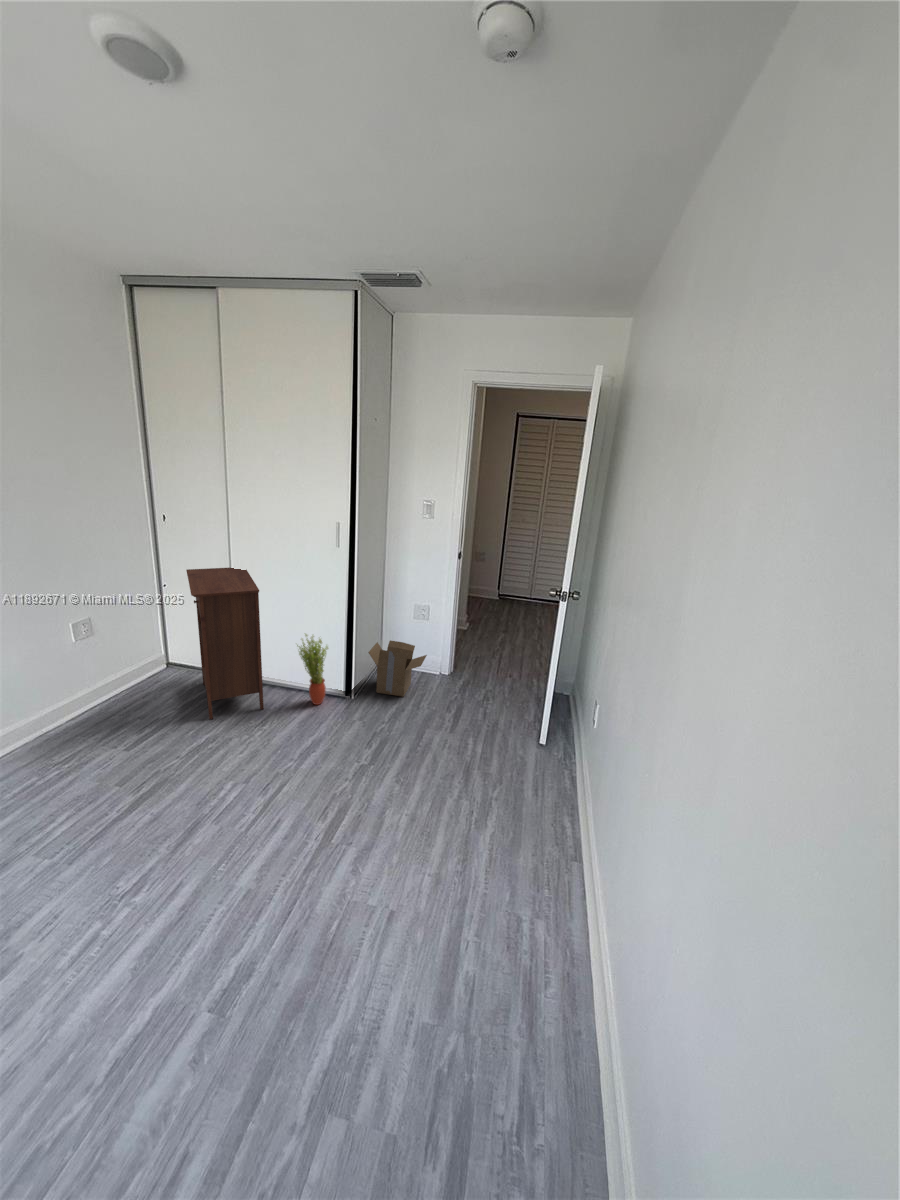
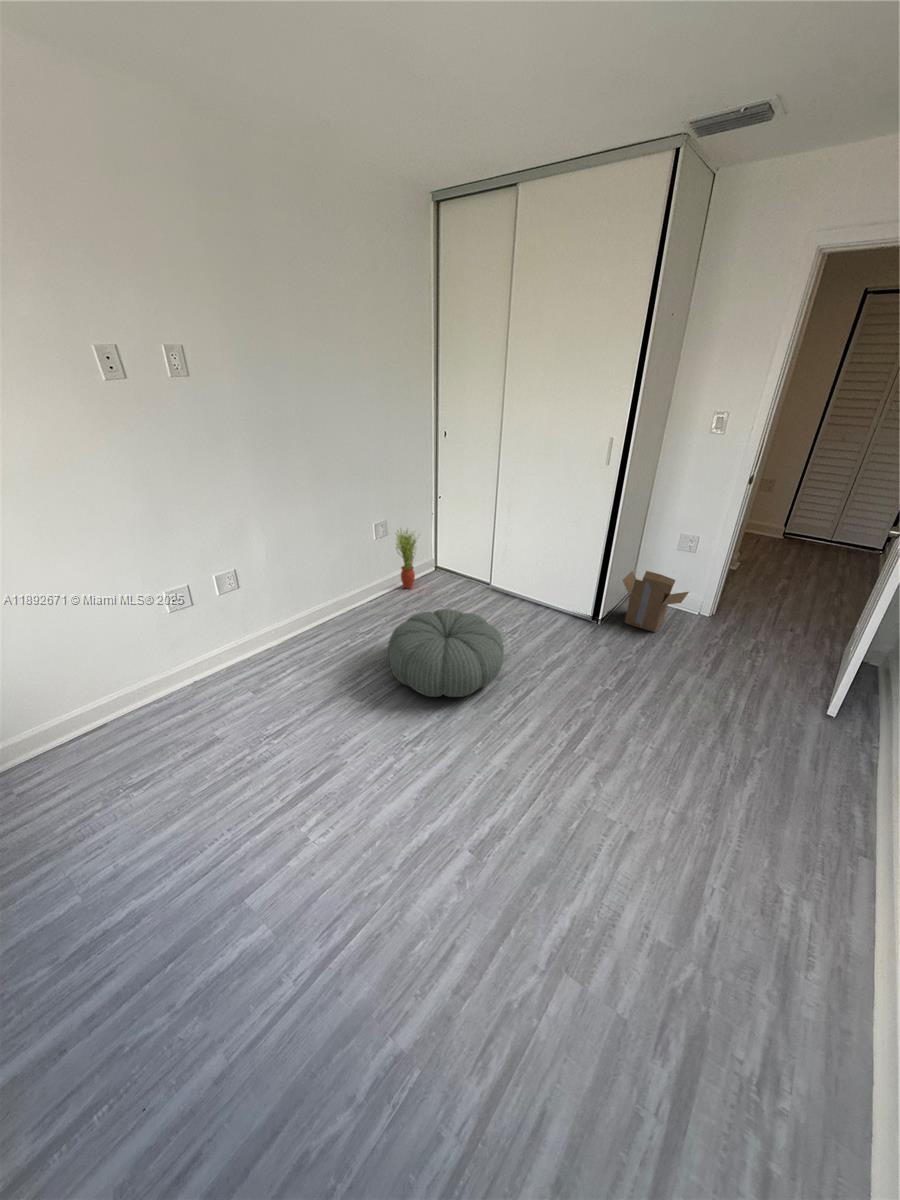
nightstand: present [186,568,264,719] -> none [460,482,525,620]
potted plant: present [297,634,328,705] -> present [395,528,419,589]
pouf: none [94,712,249,825] -> present [388,609,504,697]

